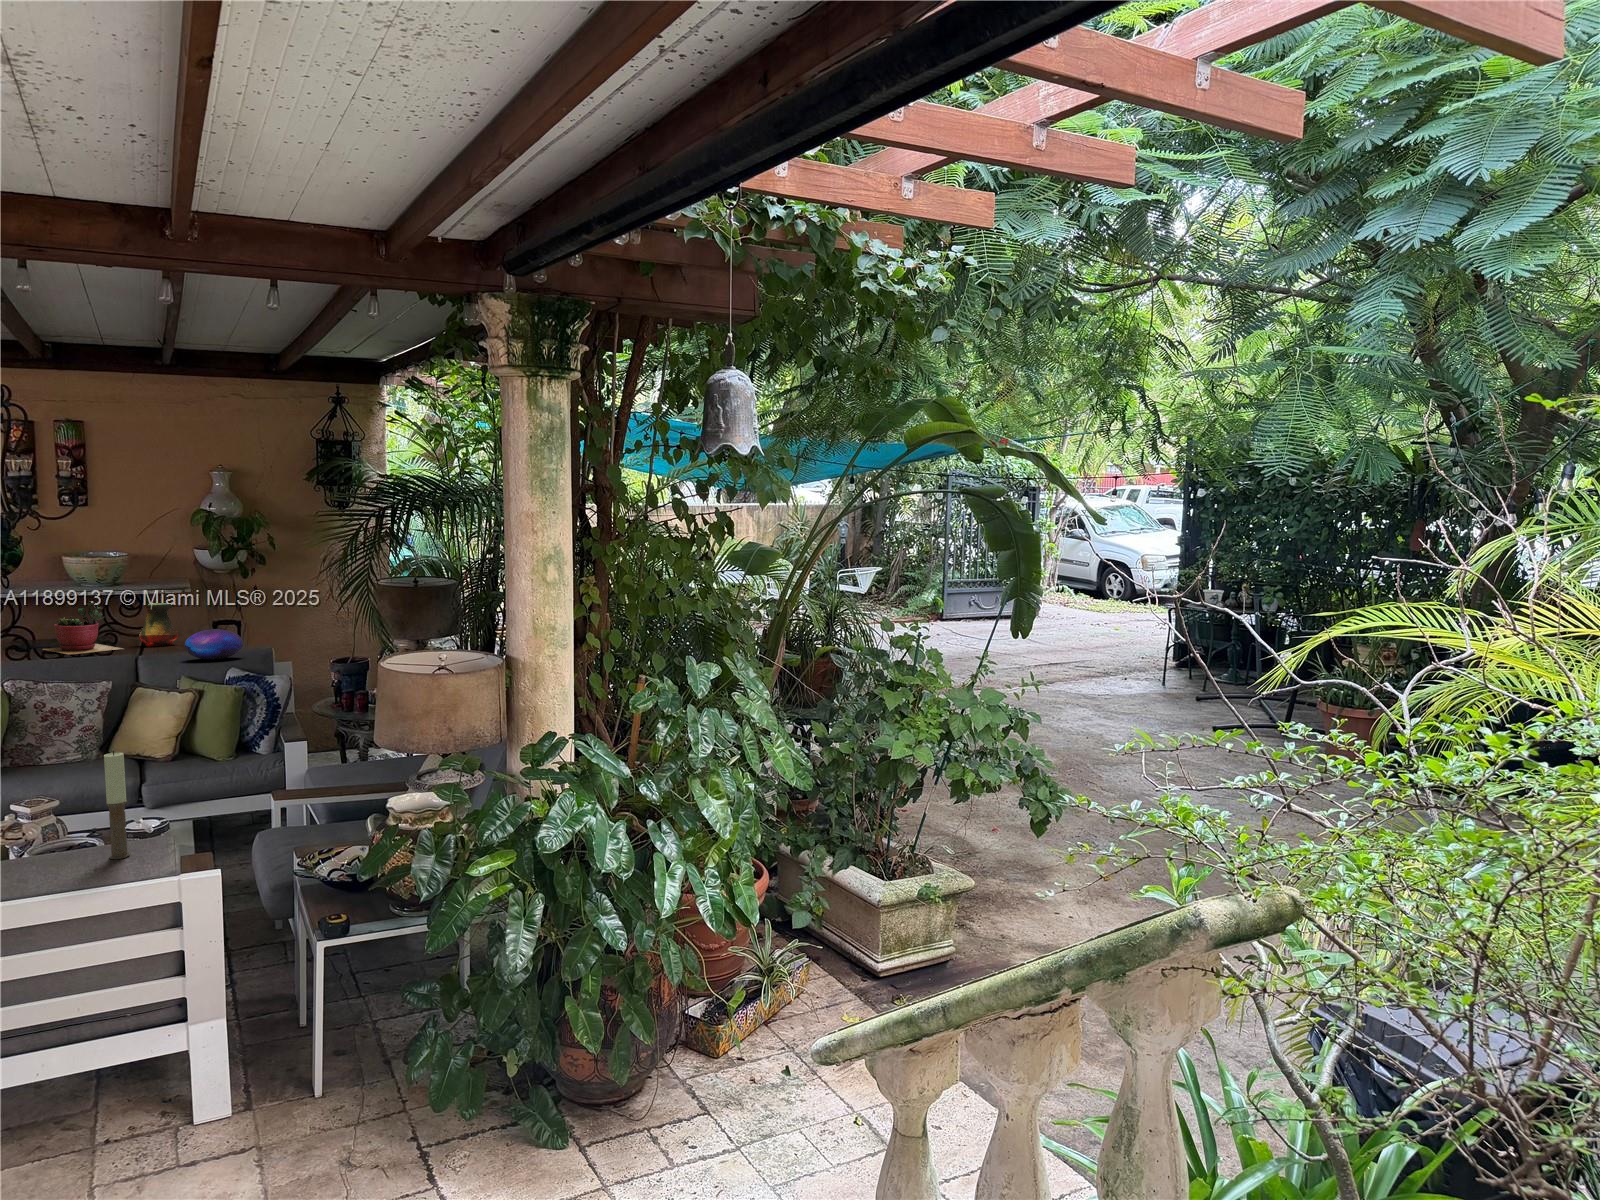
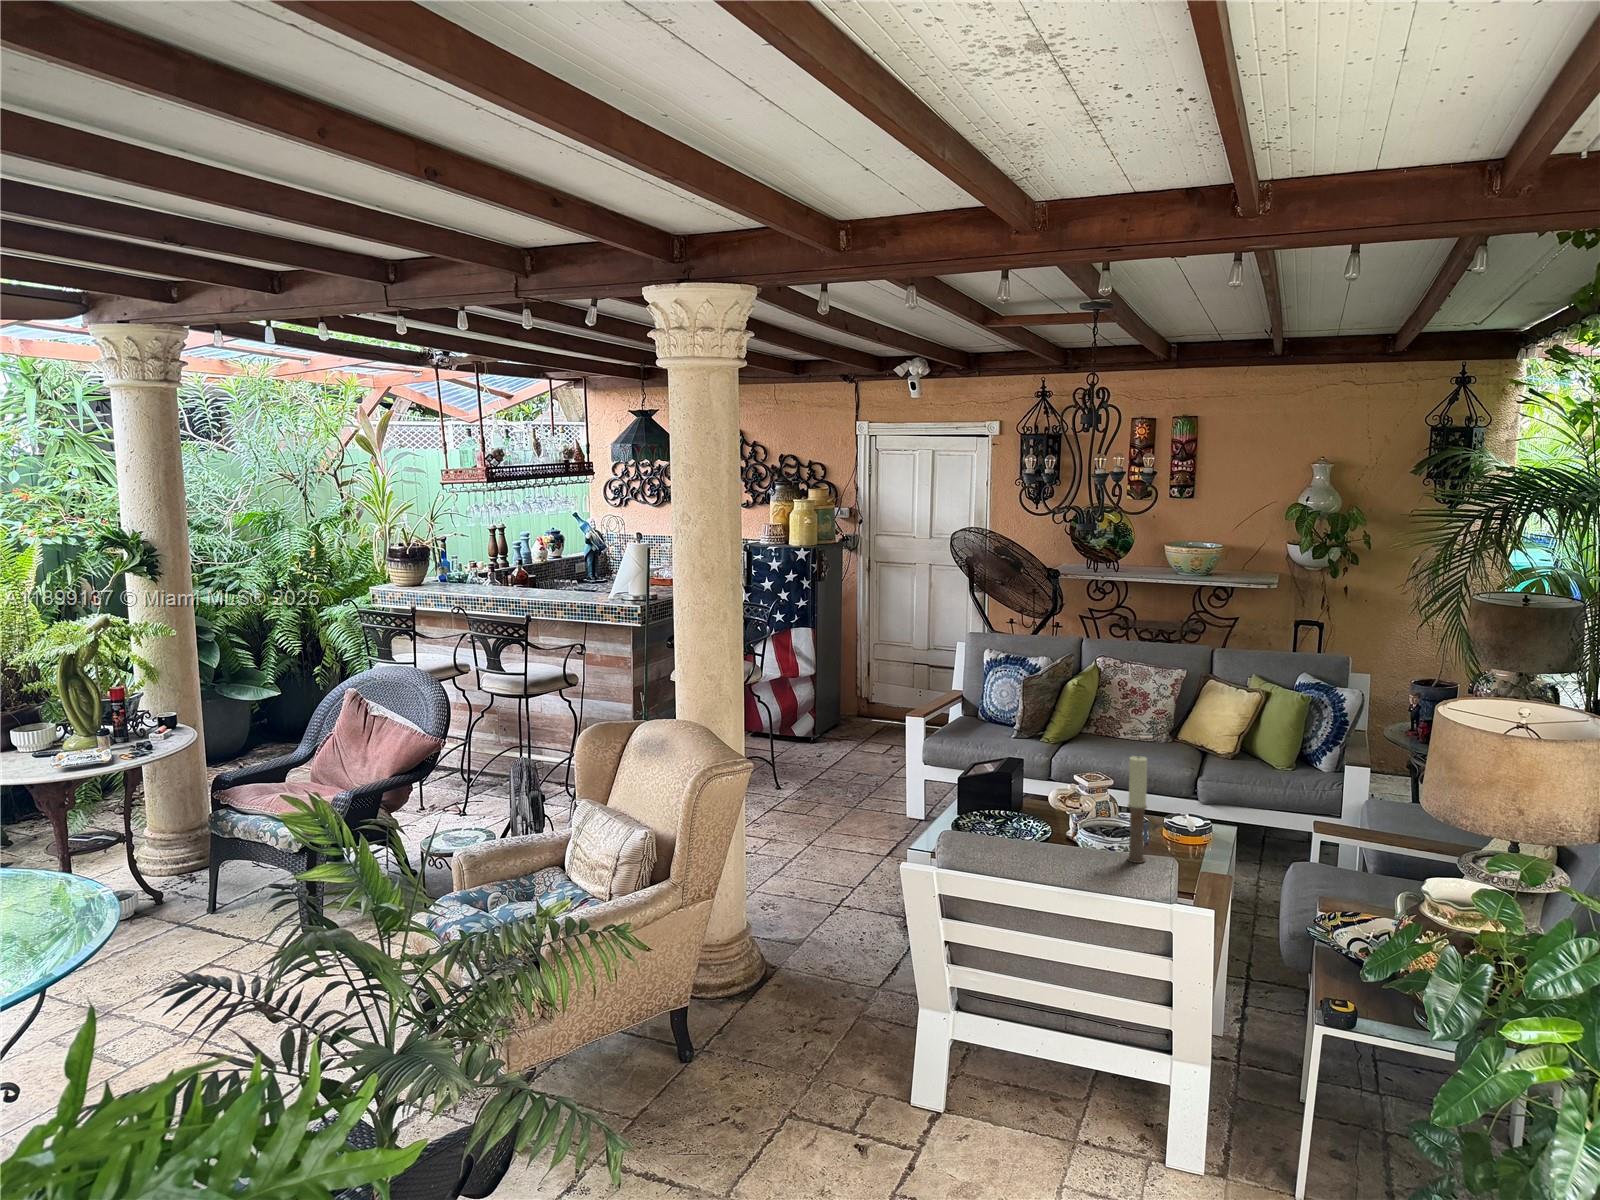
succulent plant: present [43,601,122,654] -> none [1147,575,1215,640]
vase: present [139,603,178,647] -> none [1229,595,1266,640]
decorative orb: present [185,629,243,660] -> none [1261,630,1320,662]

